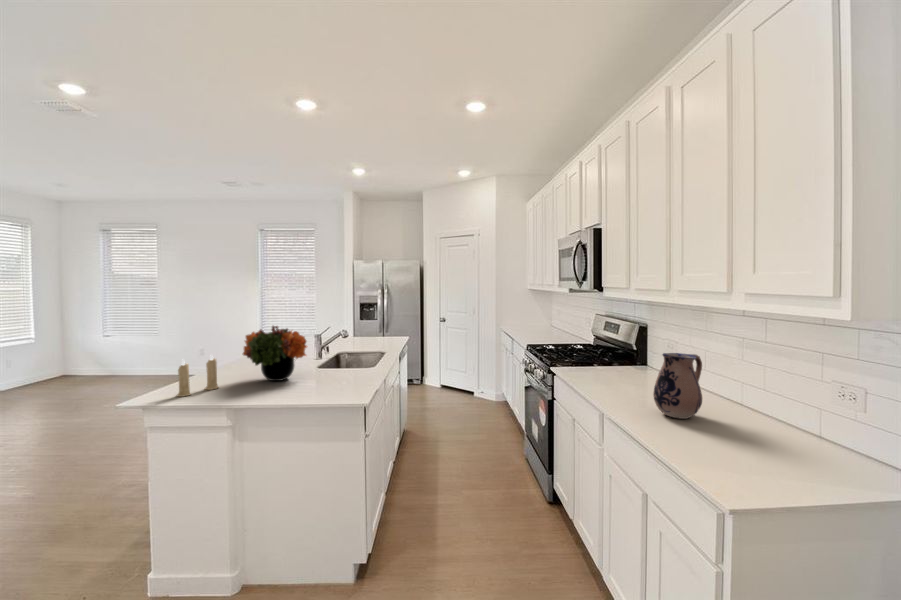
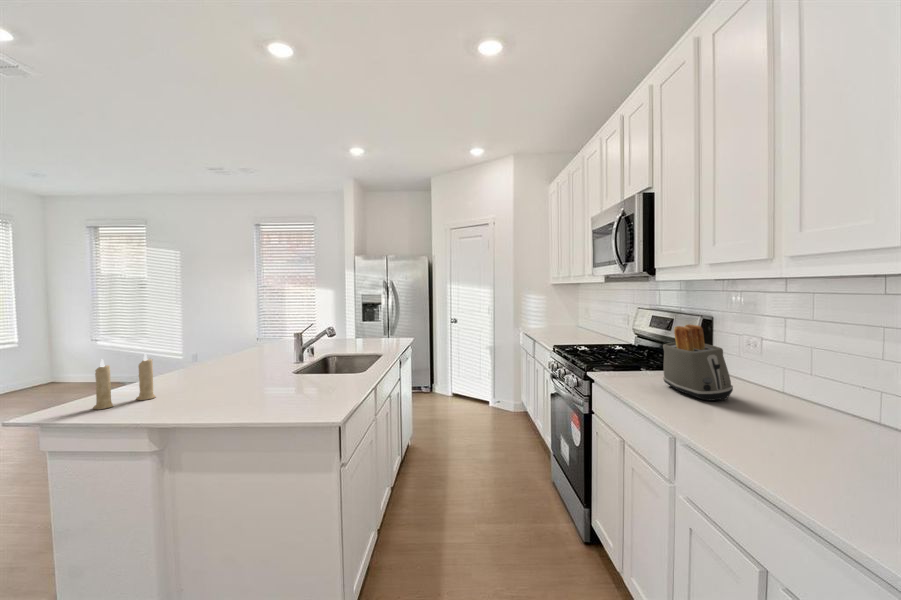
flower arrangement: present [243,326,307,381] -> none [190,318,278,389]
toaster: none [605,333,651,389] -> present [663,324,733,400]
ceramic pitcher: present [653,353,702,419] -> none [756,348,839,448]

